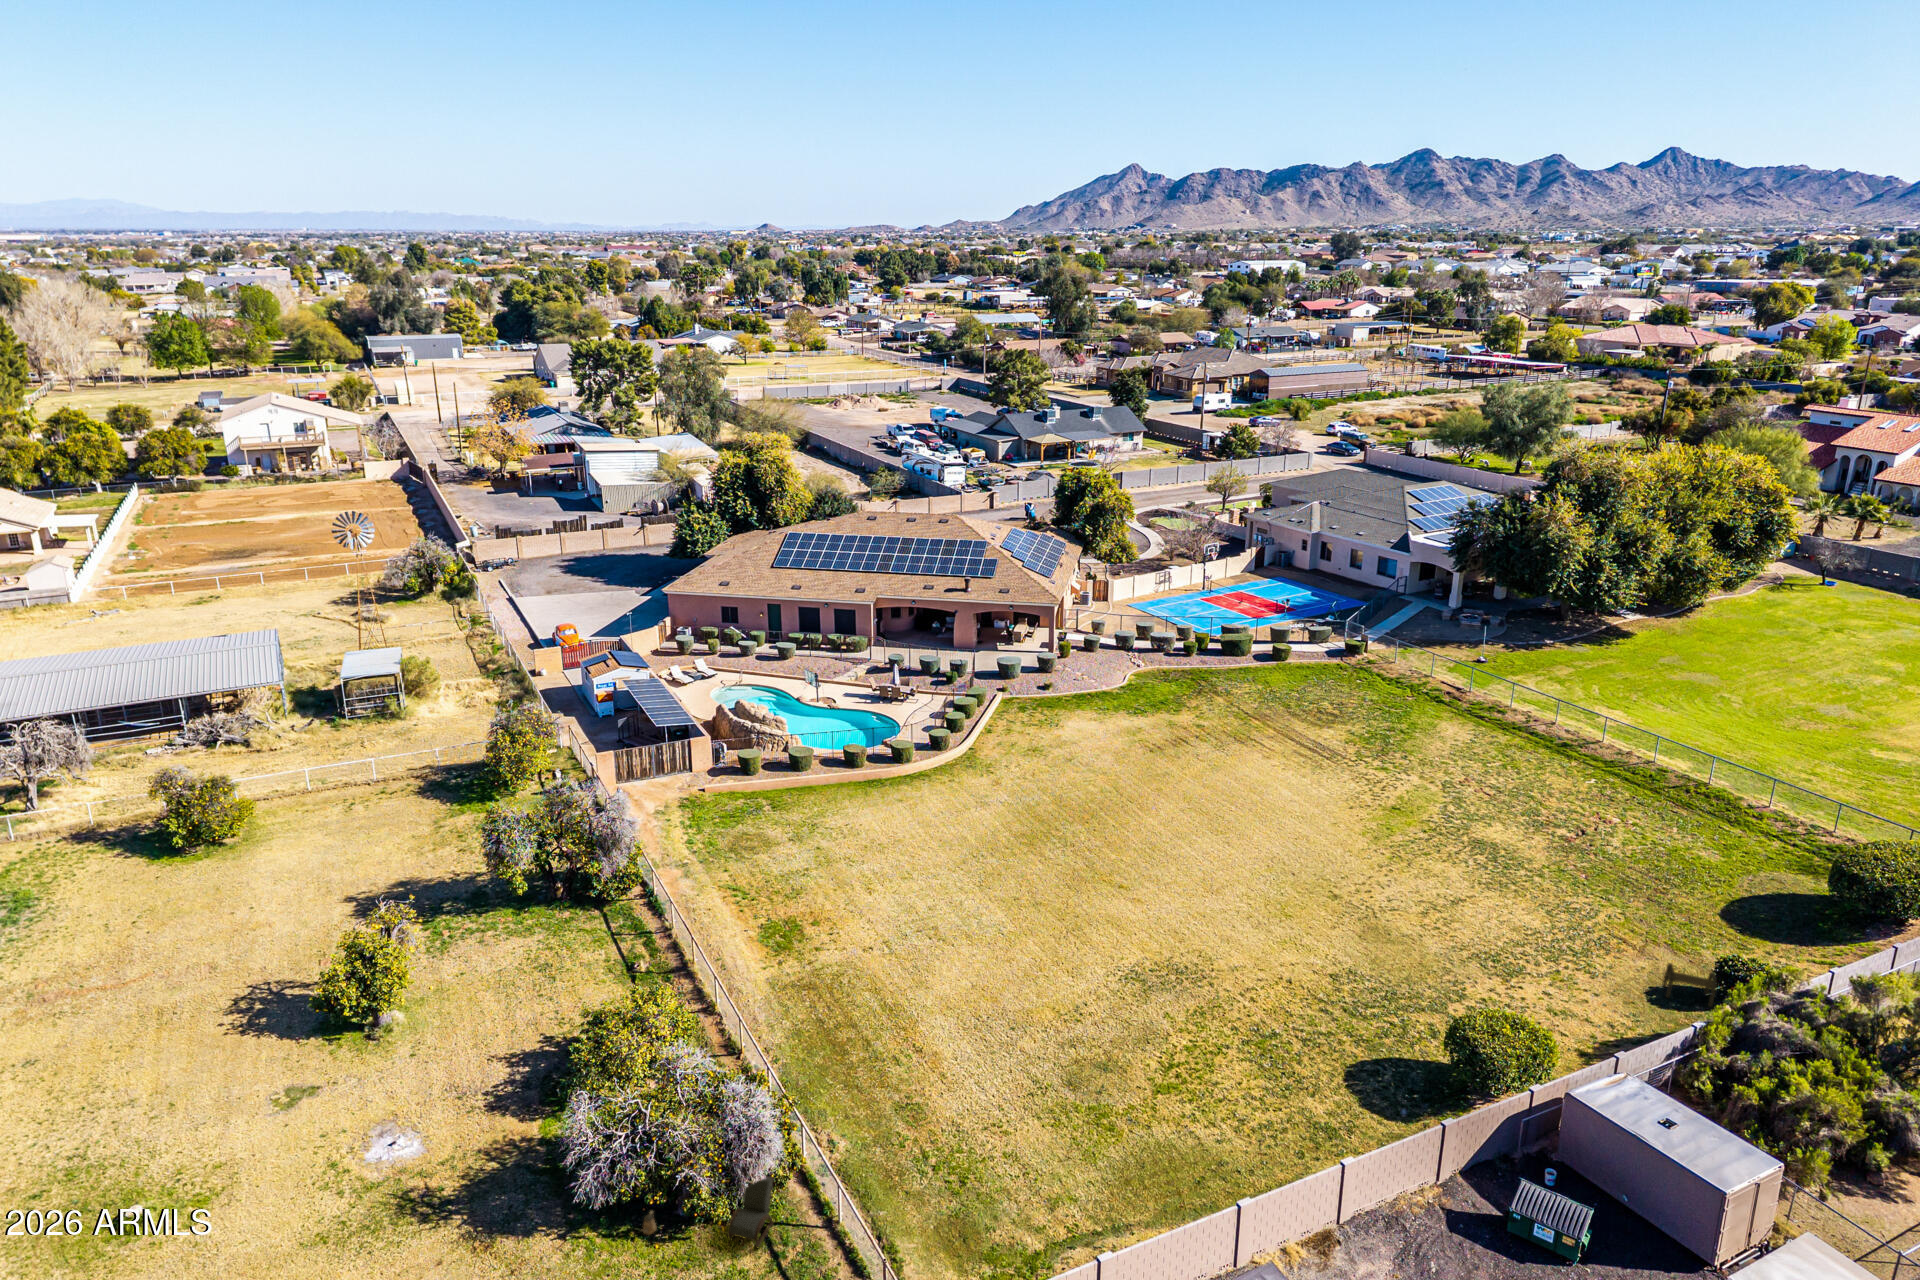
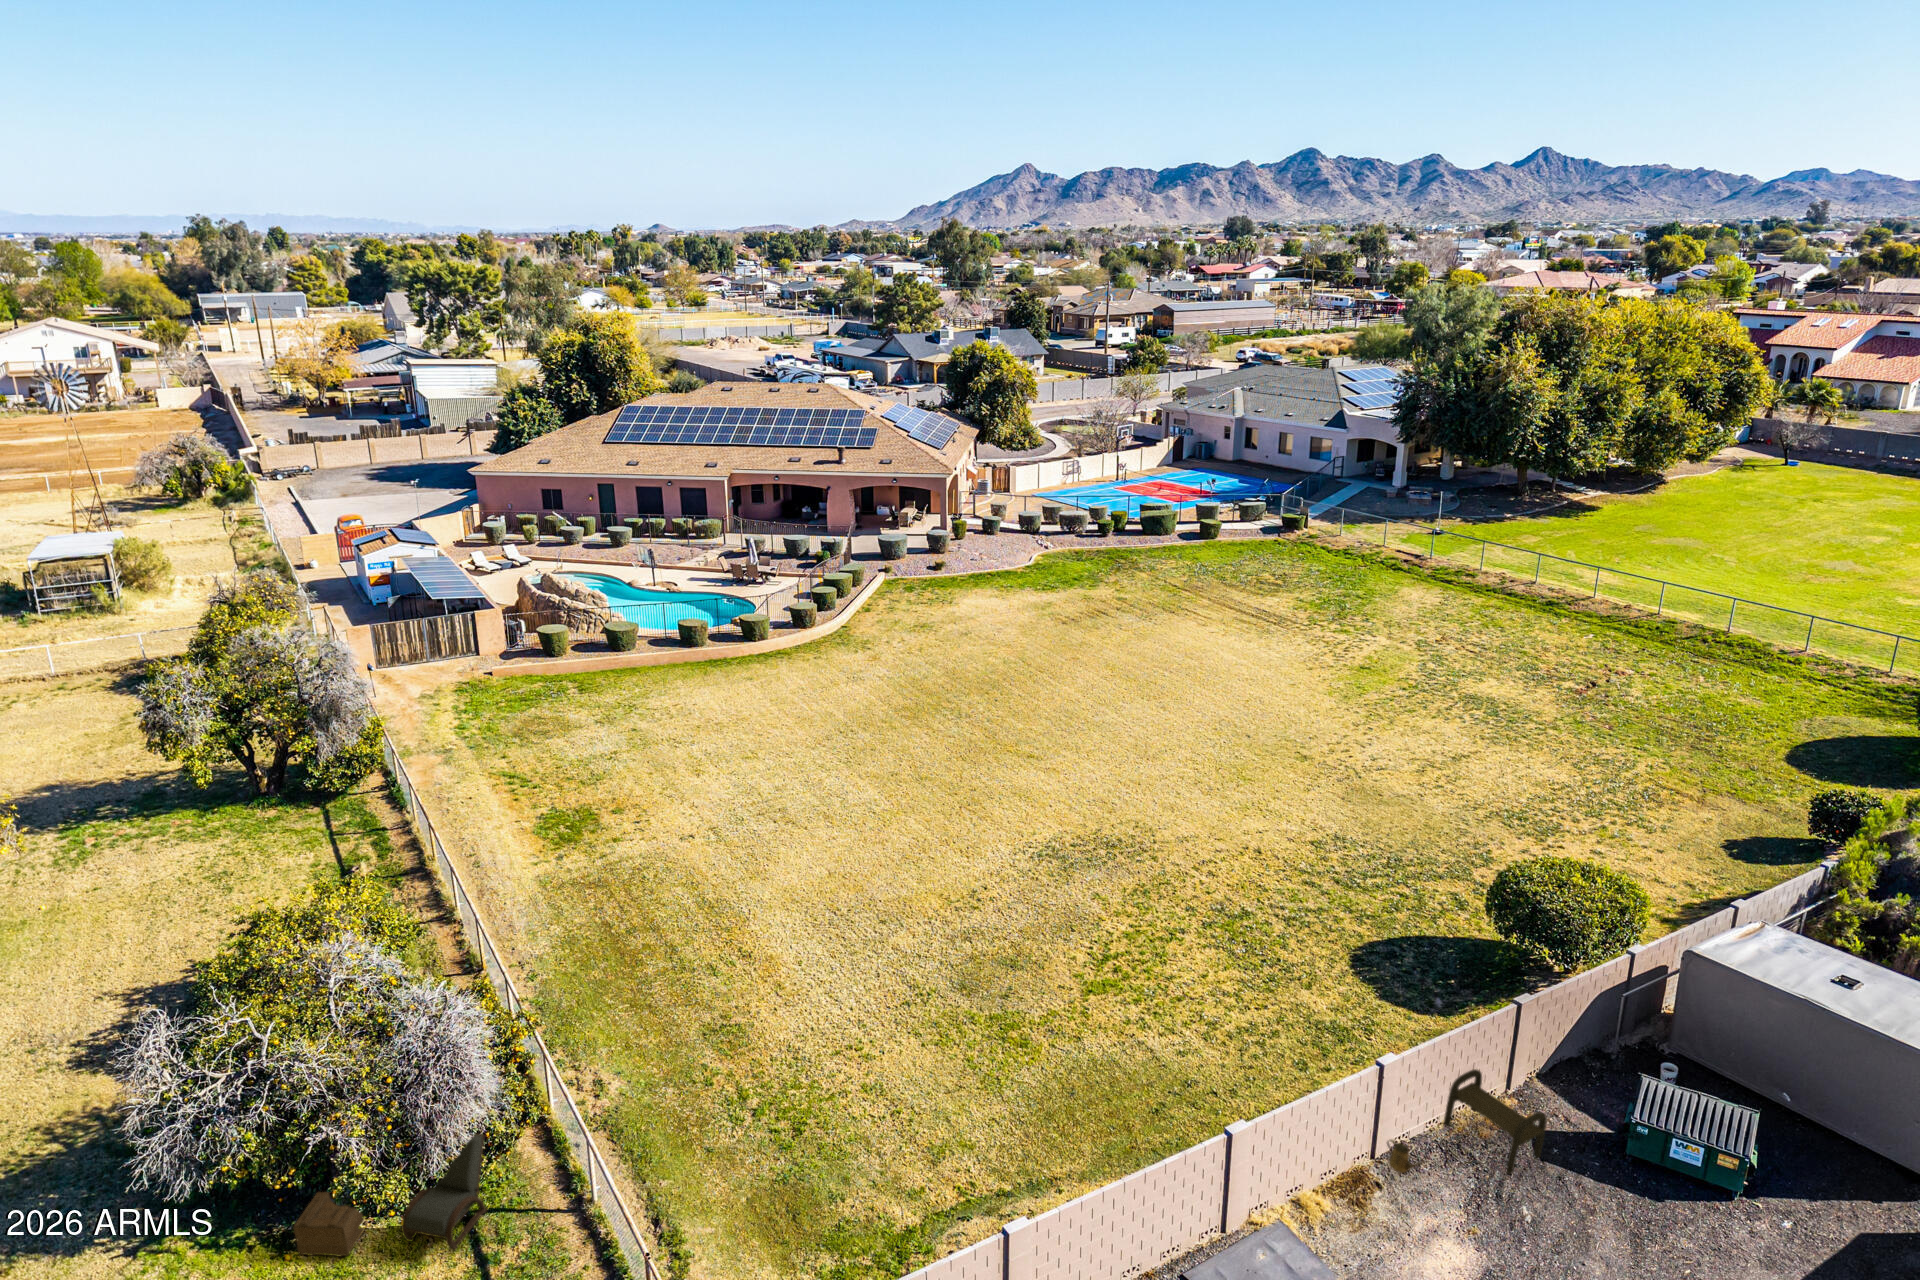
bench: present [1662,963,1717,1007] -> present [1443,1069,1547,1174]
wooden crate: none [666,1207,705,1247] -> present [293,1192,365,1256]
watering can: present [642,1211,657,1235] -> present [1387,1140,1426,1173]

